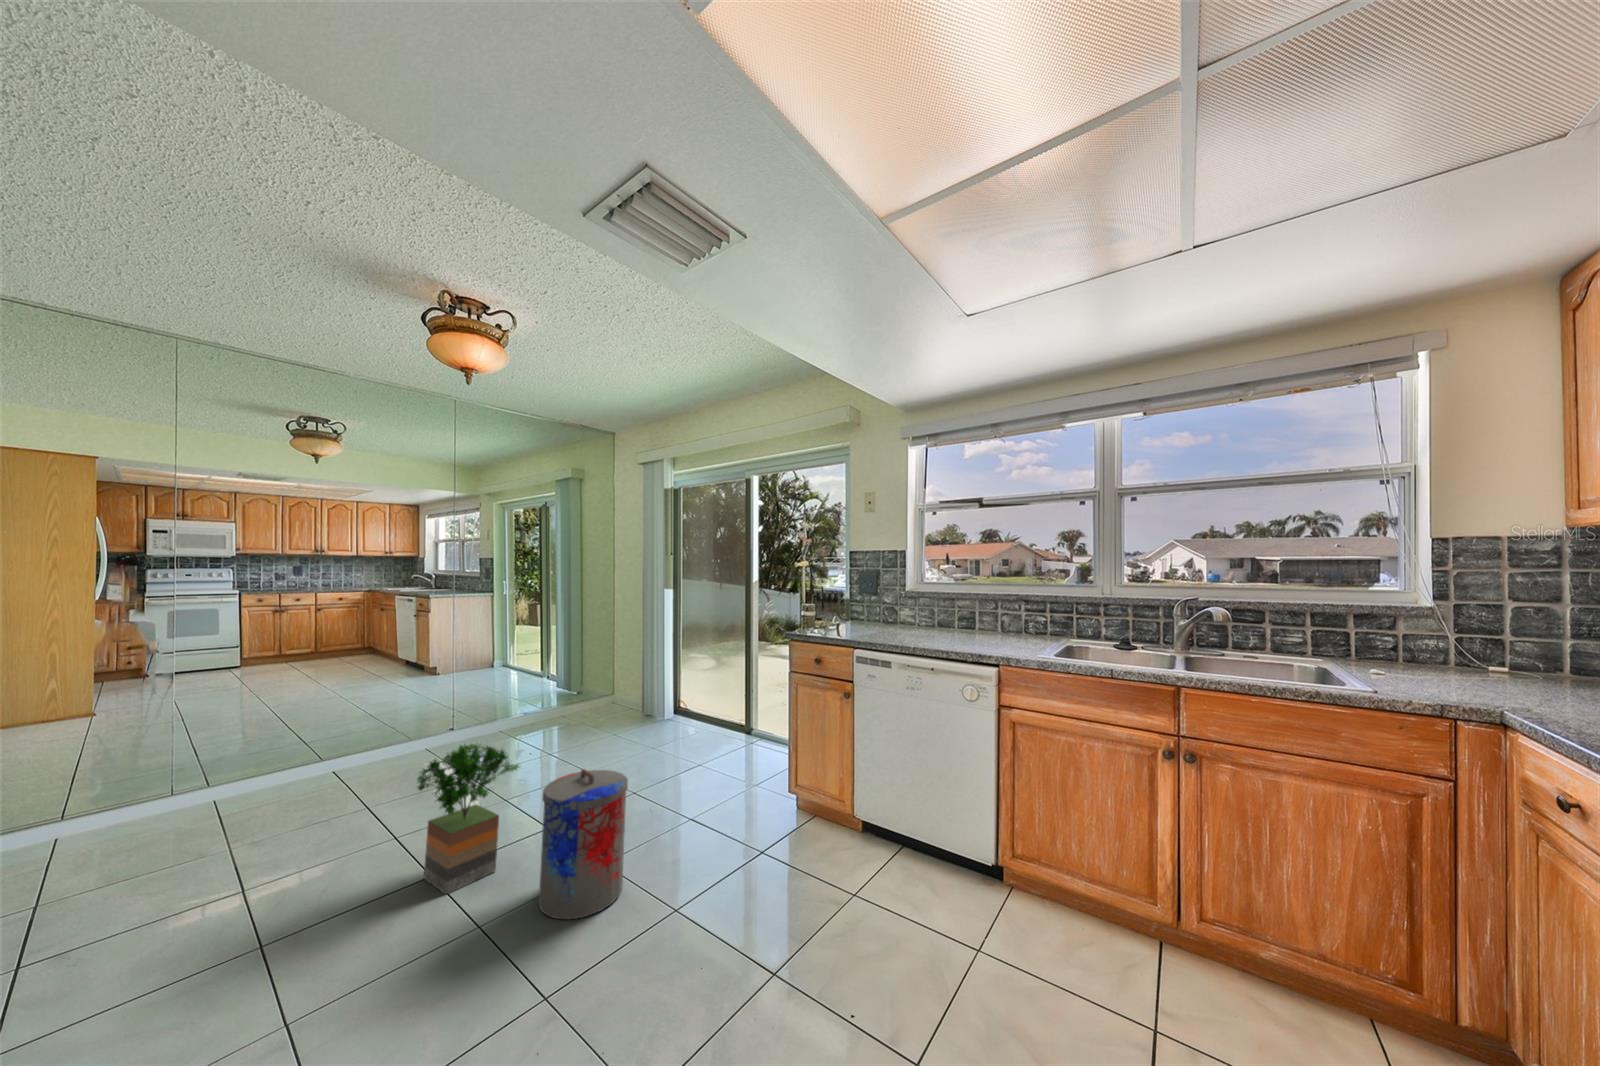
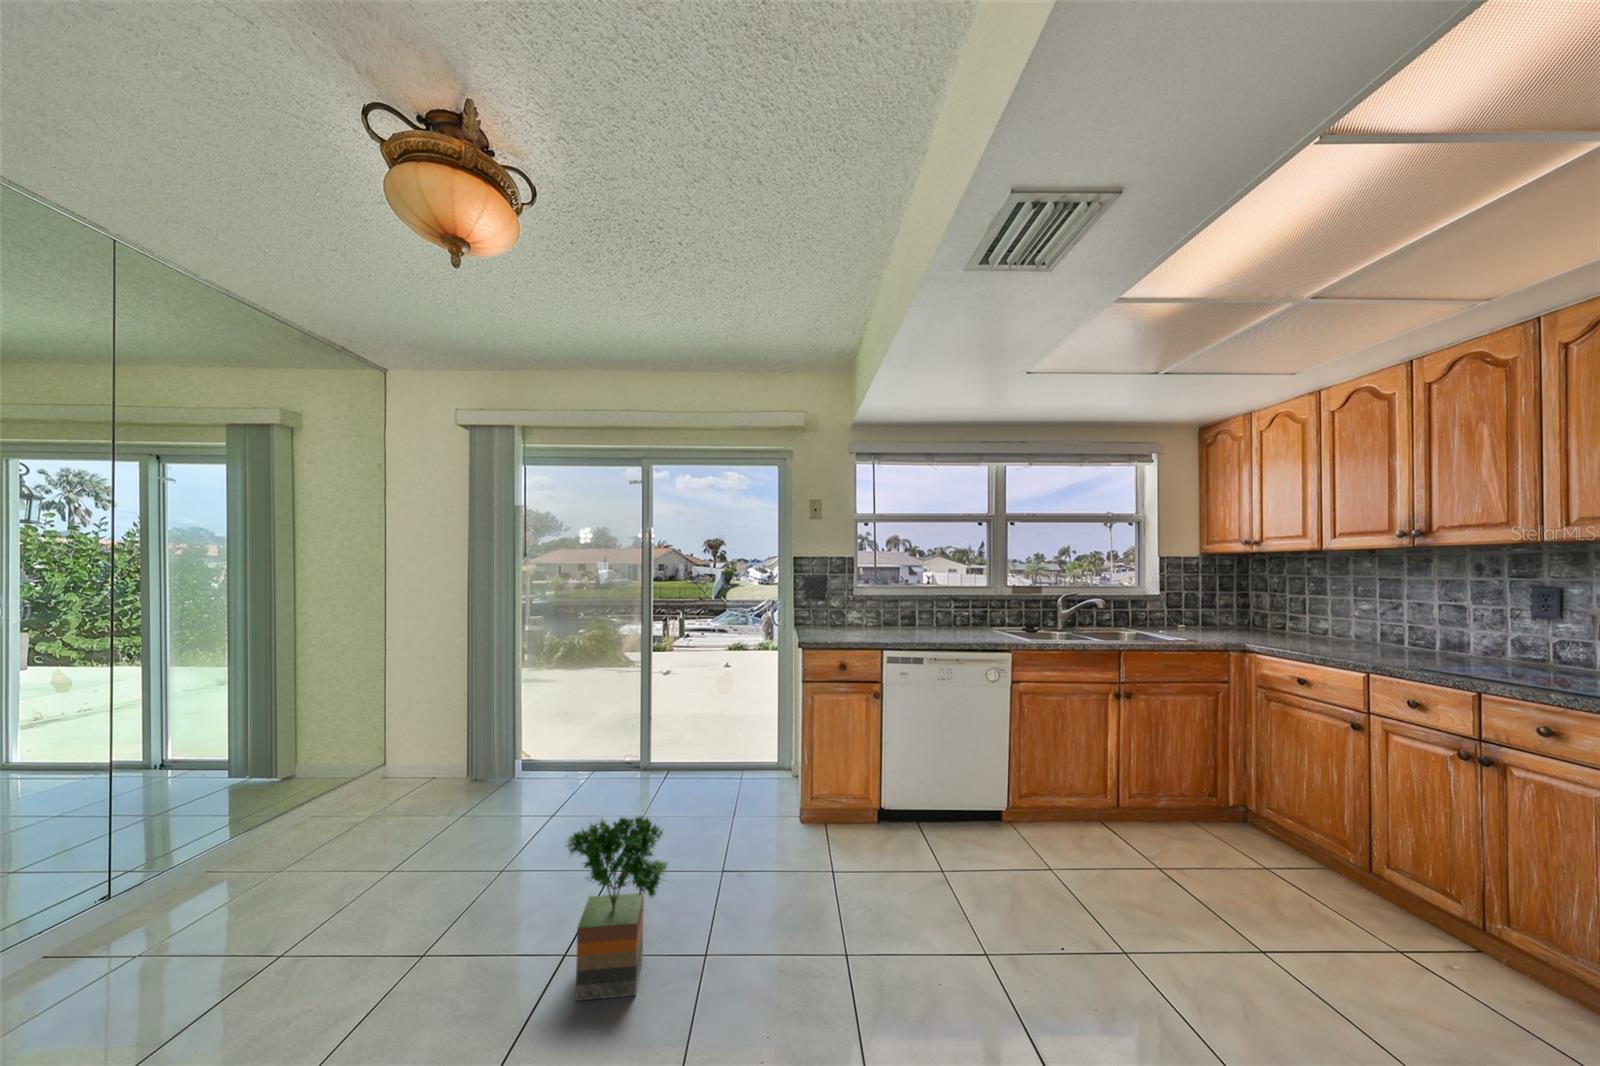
trash can: present [539,769,628,919] -> none [724,804,805,956]

